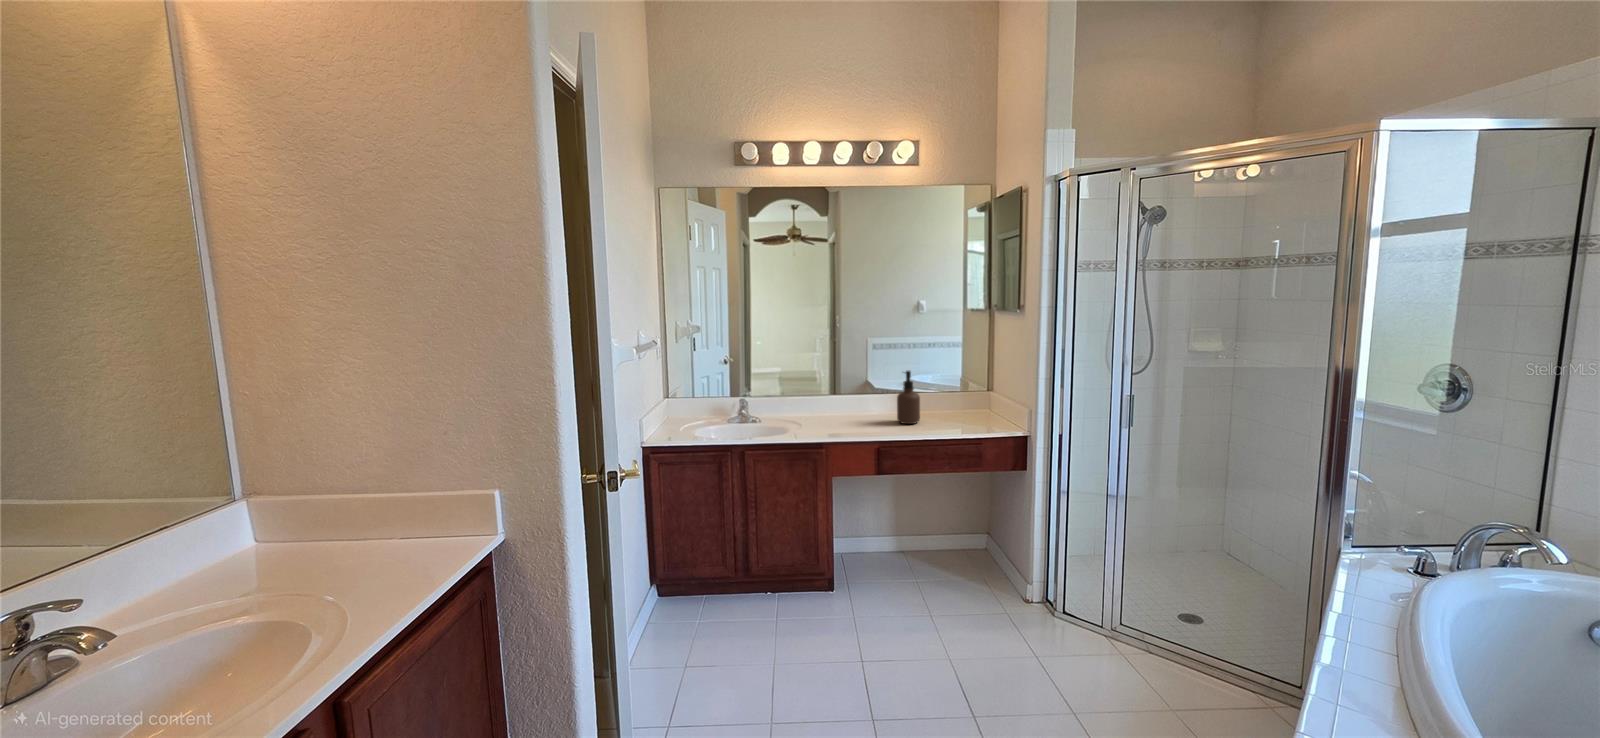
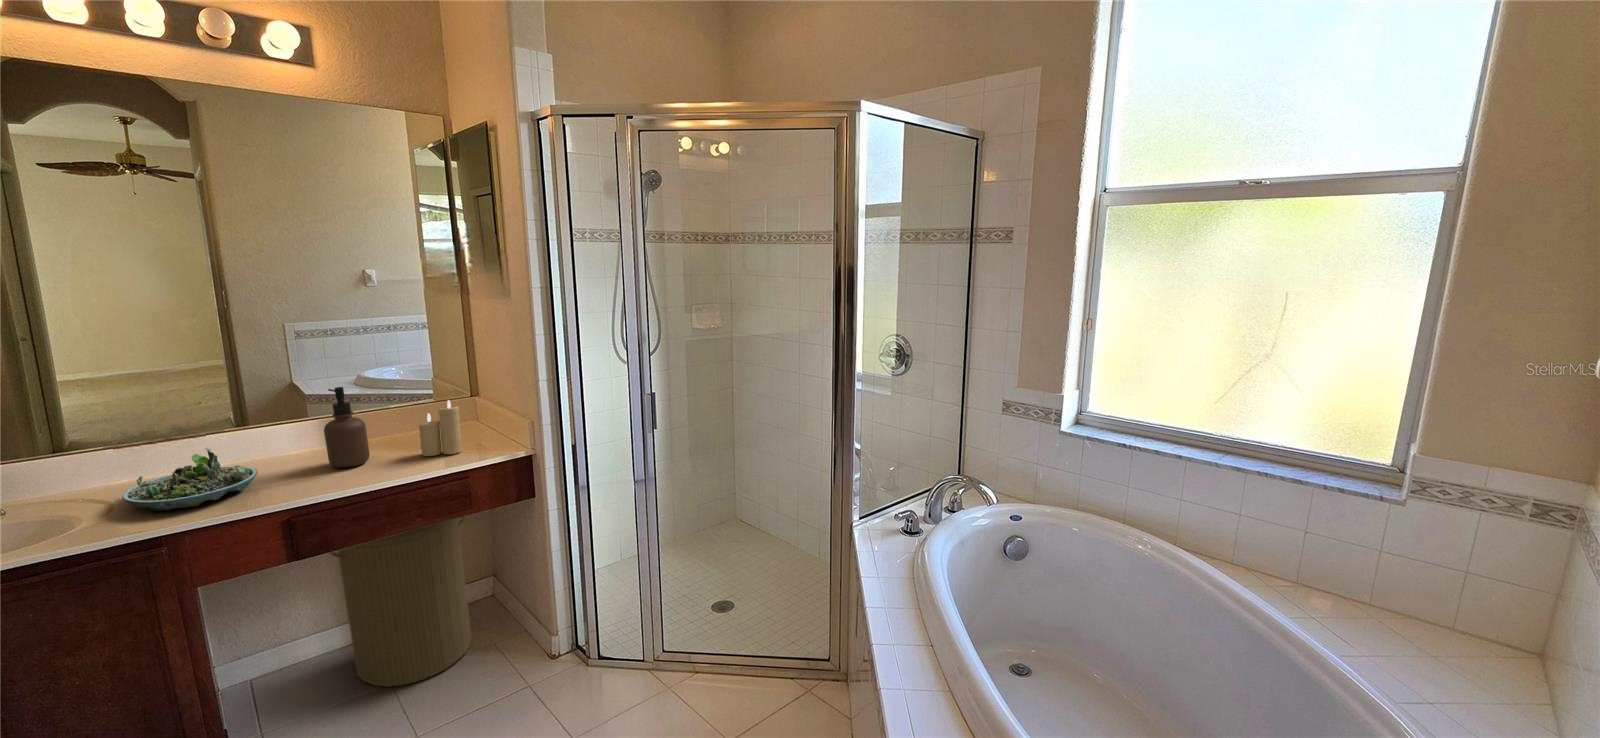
candle: none [951,387,979,427] -> present [419,400,462,456]
succulent planter: none [803,398,861,429] -> present [122,448,258,512]
laundry hamper: none [885,450,977,584] -> present [330,516,471,687]

